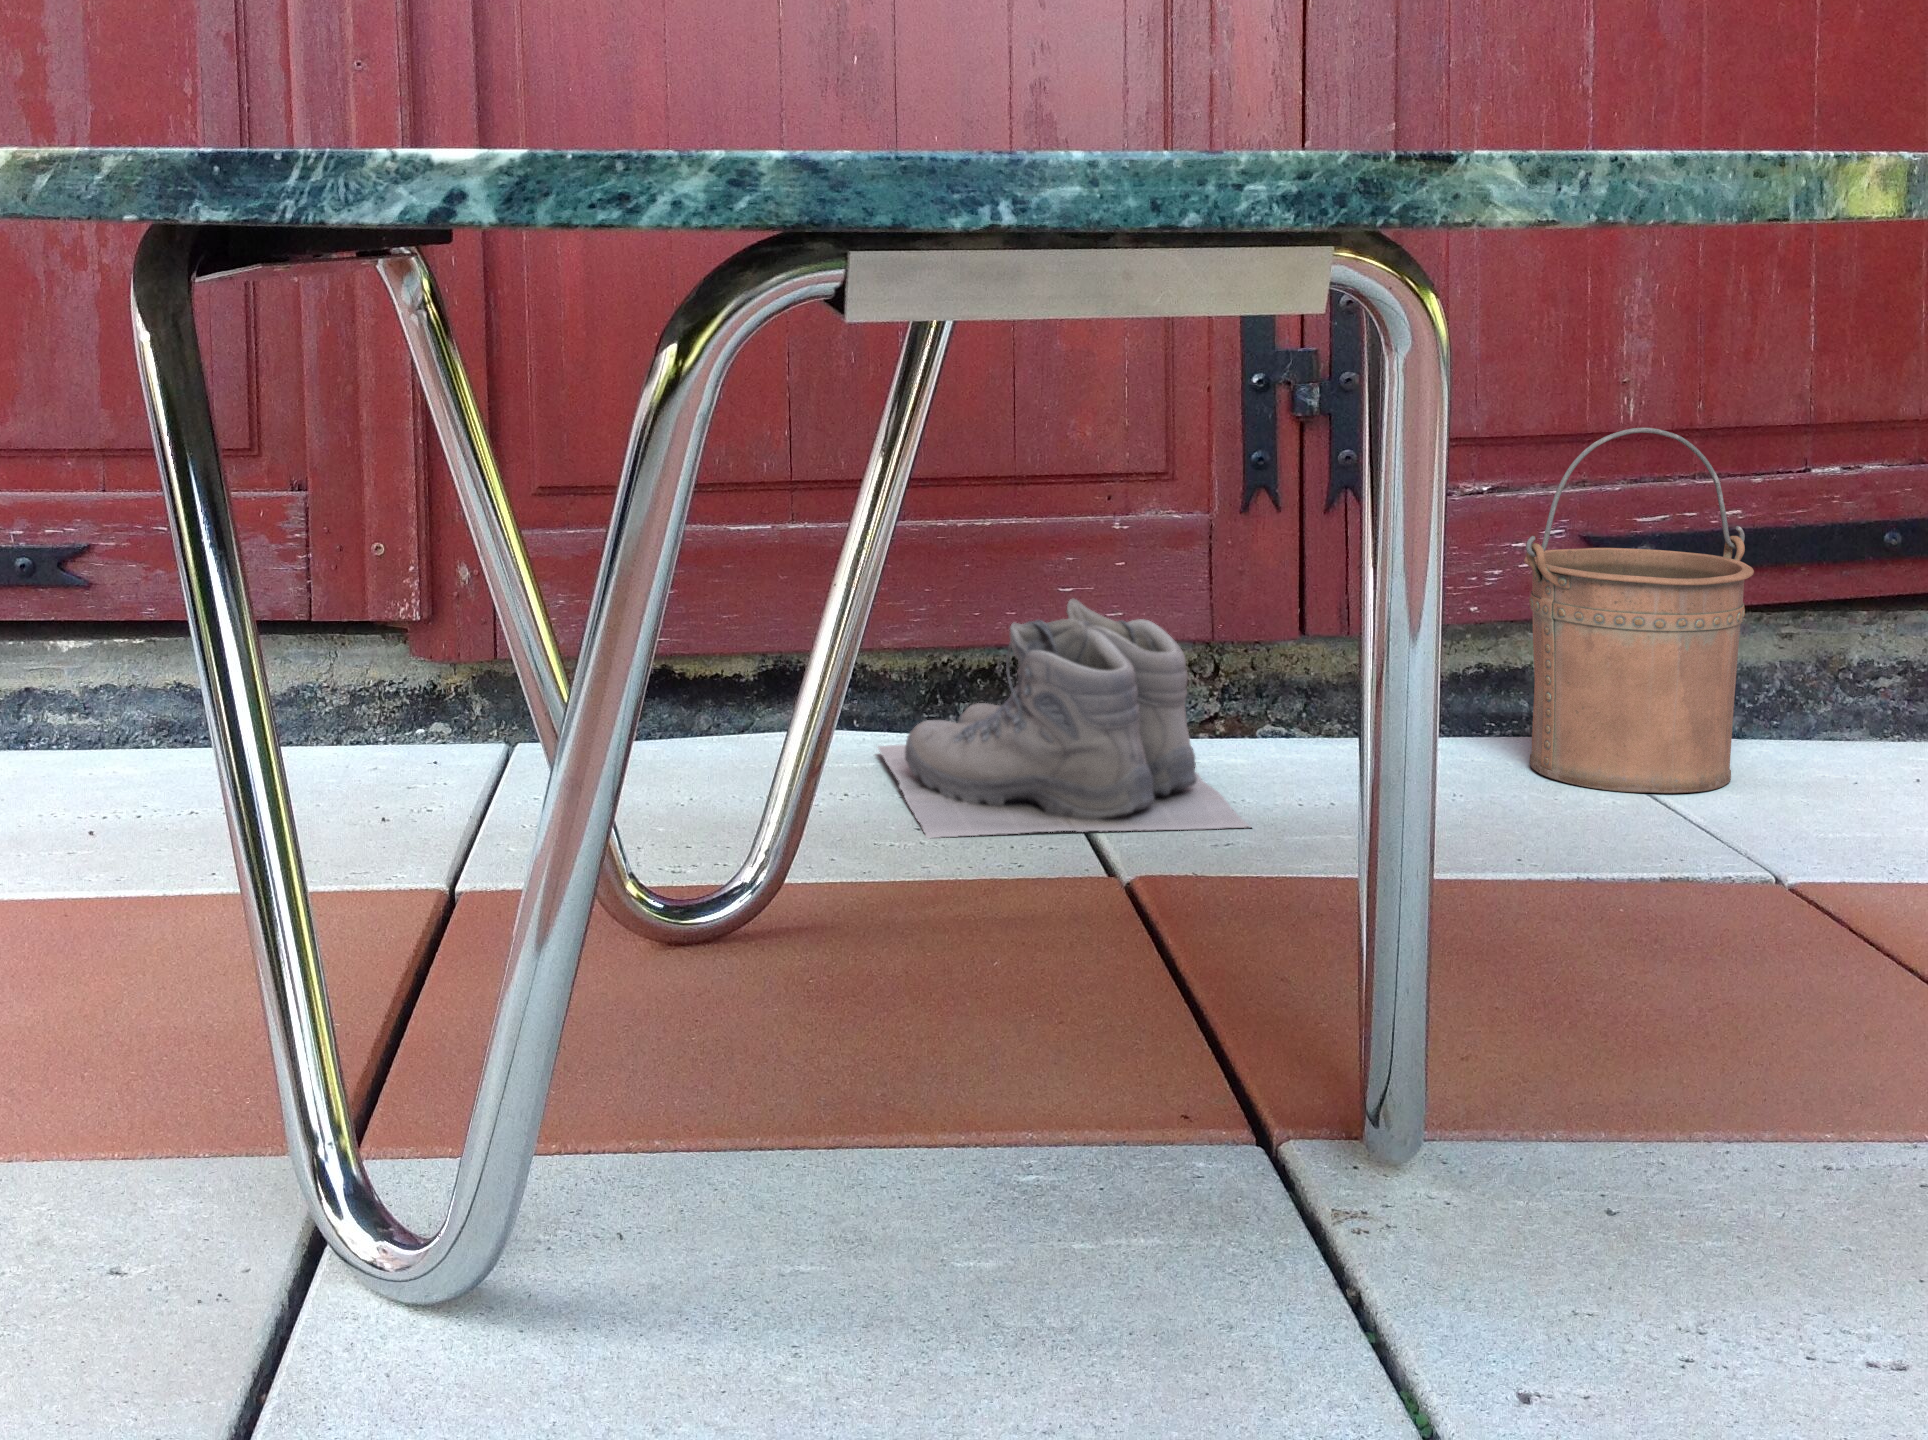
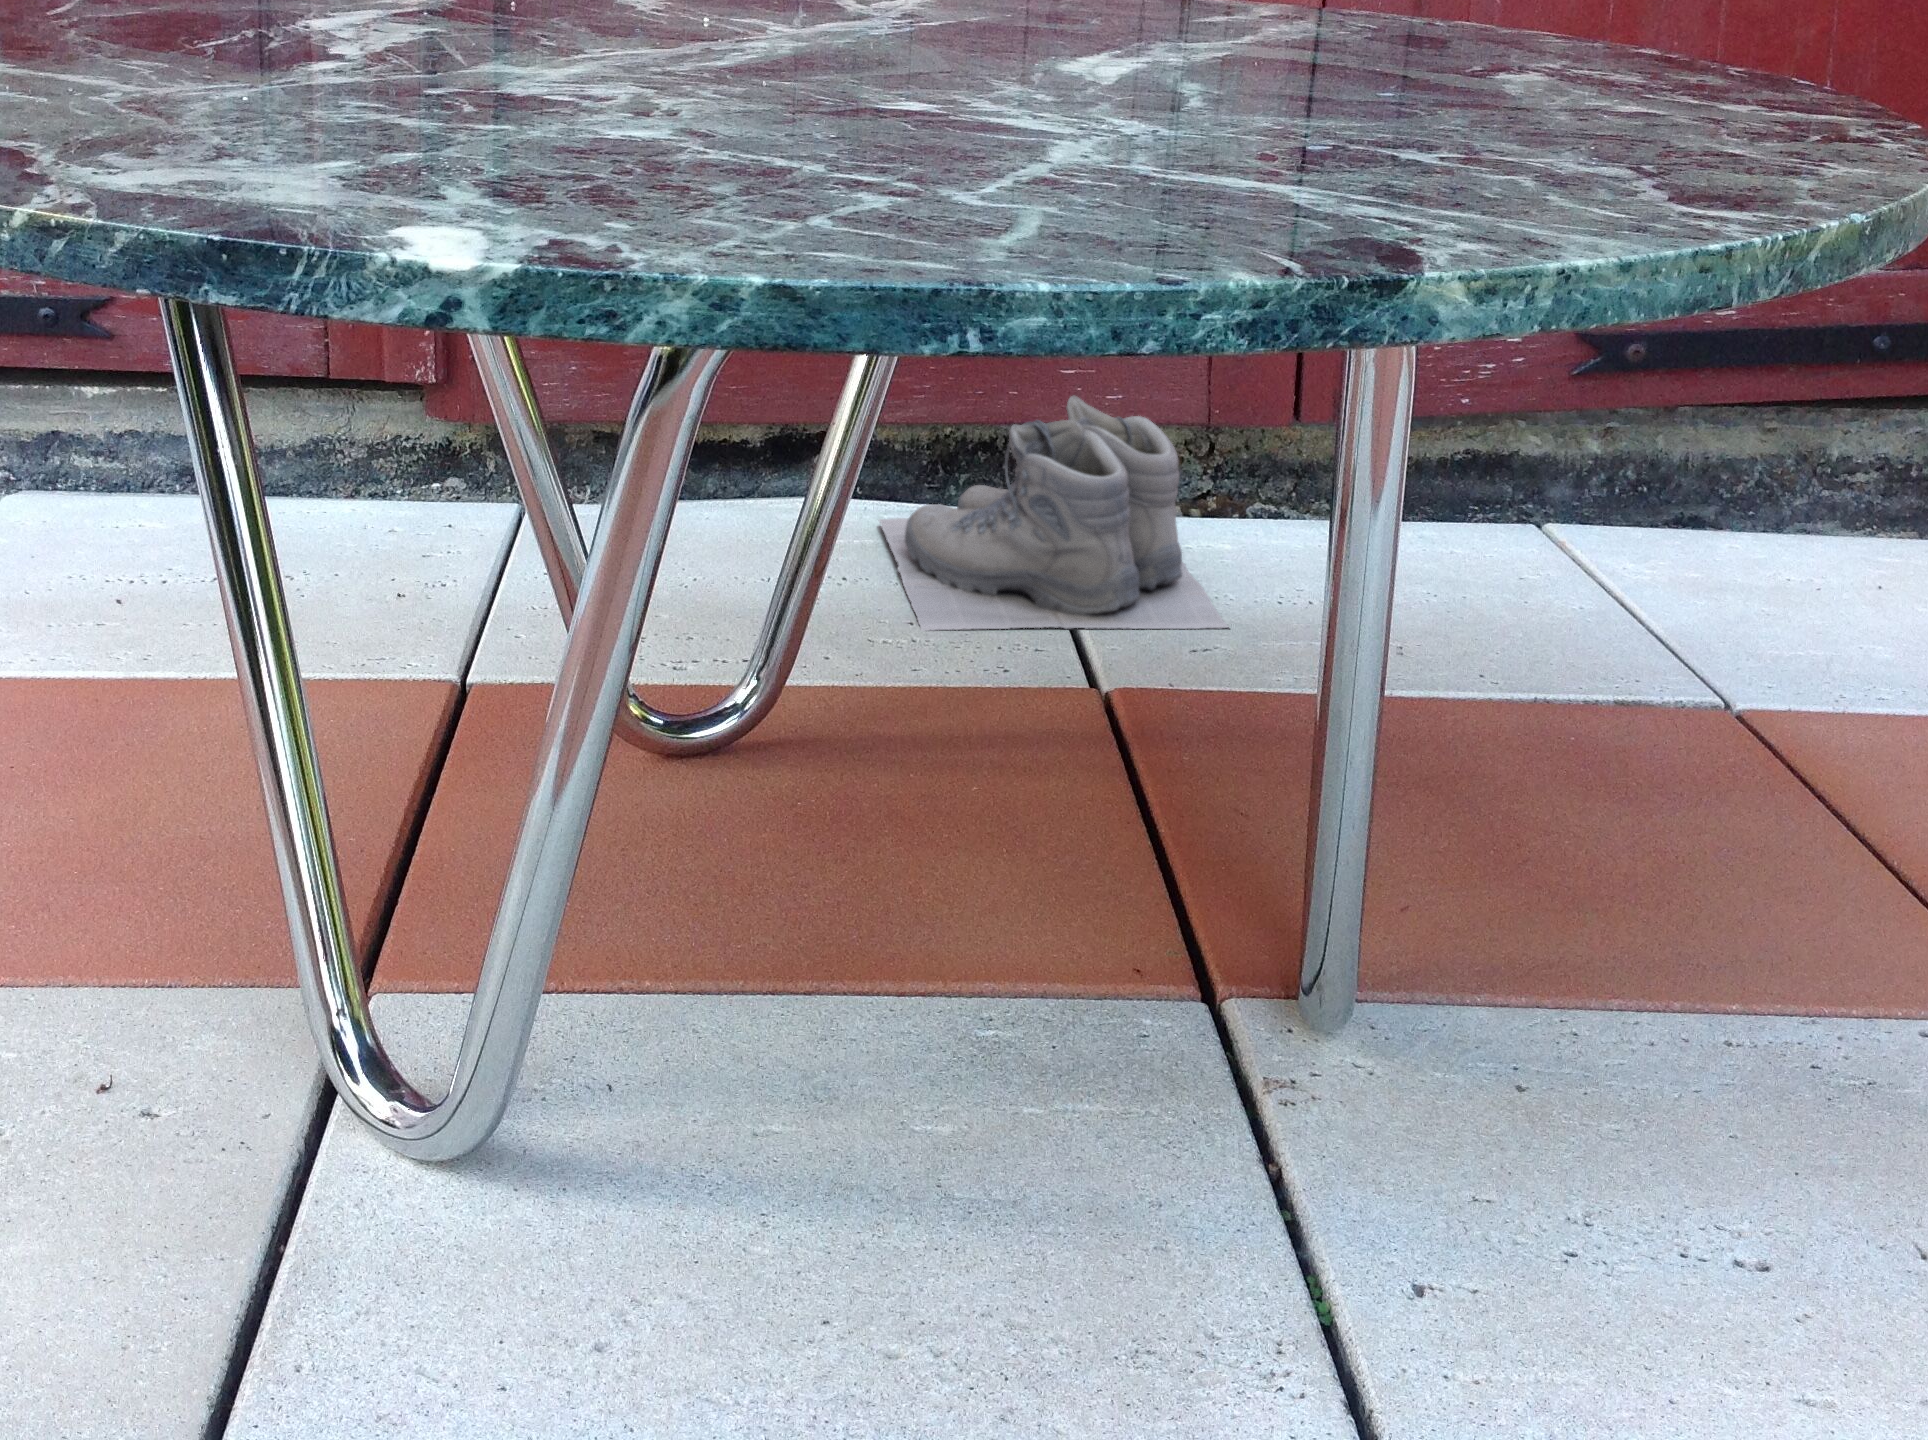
bucket: present [1524,428,1754,793] -> none [1505,244,1736,600]

